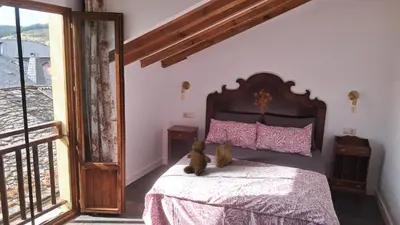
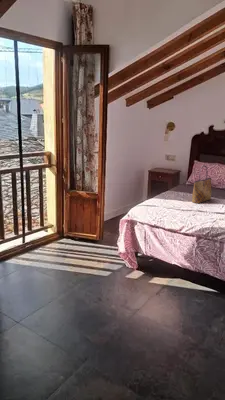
teddy bear: present [183,138,211,175] -> none [159,171,188,207]

